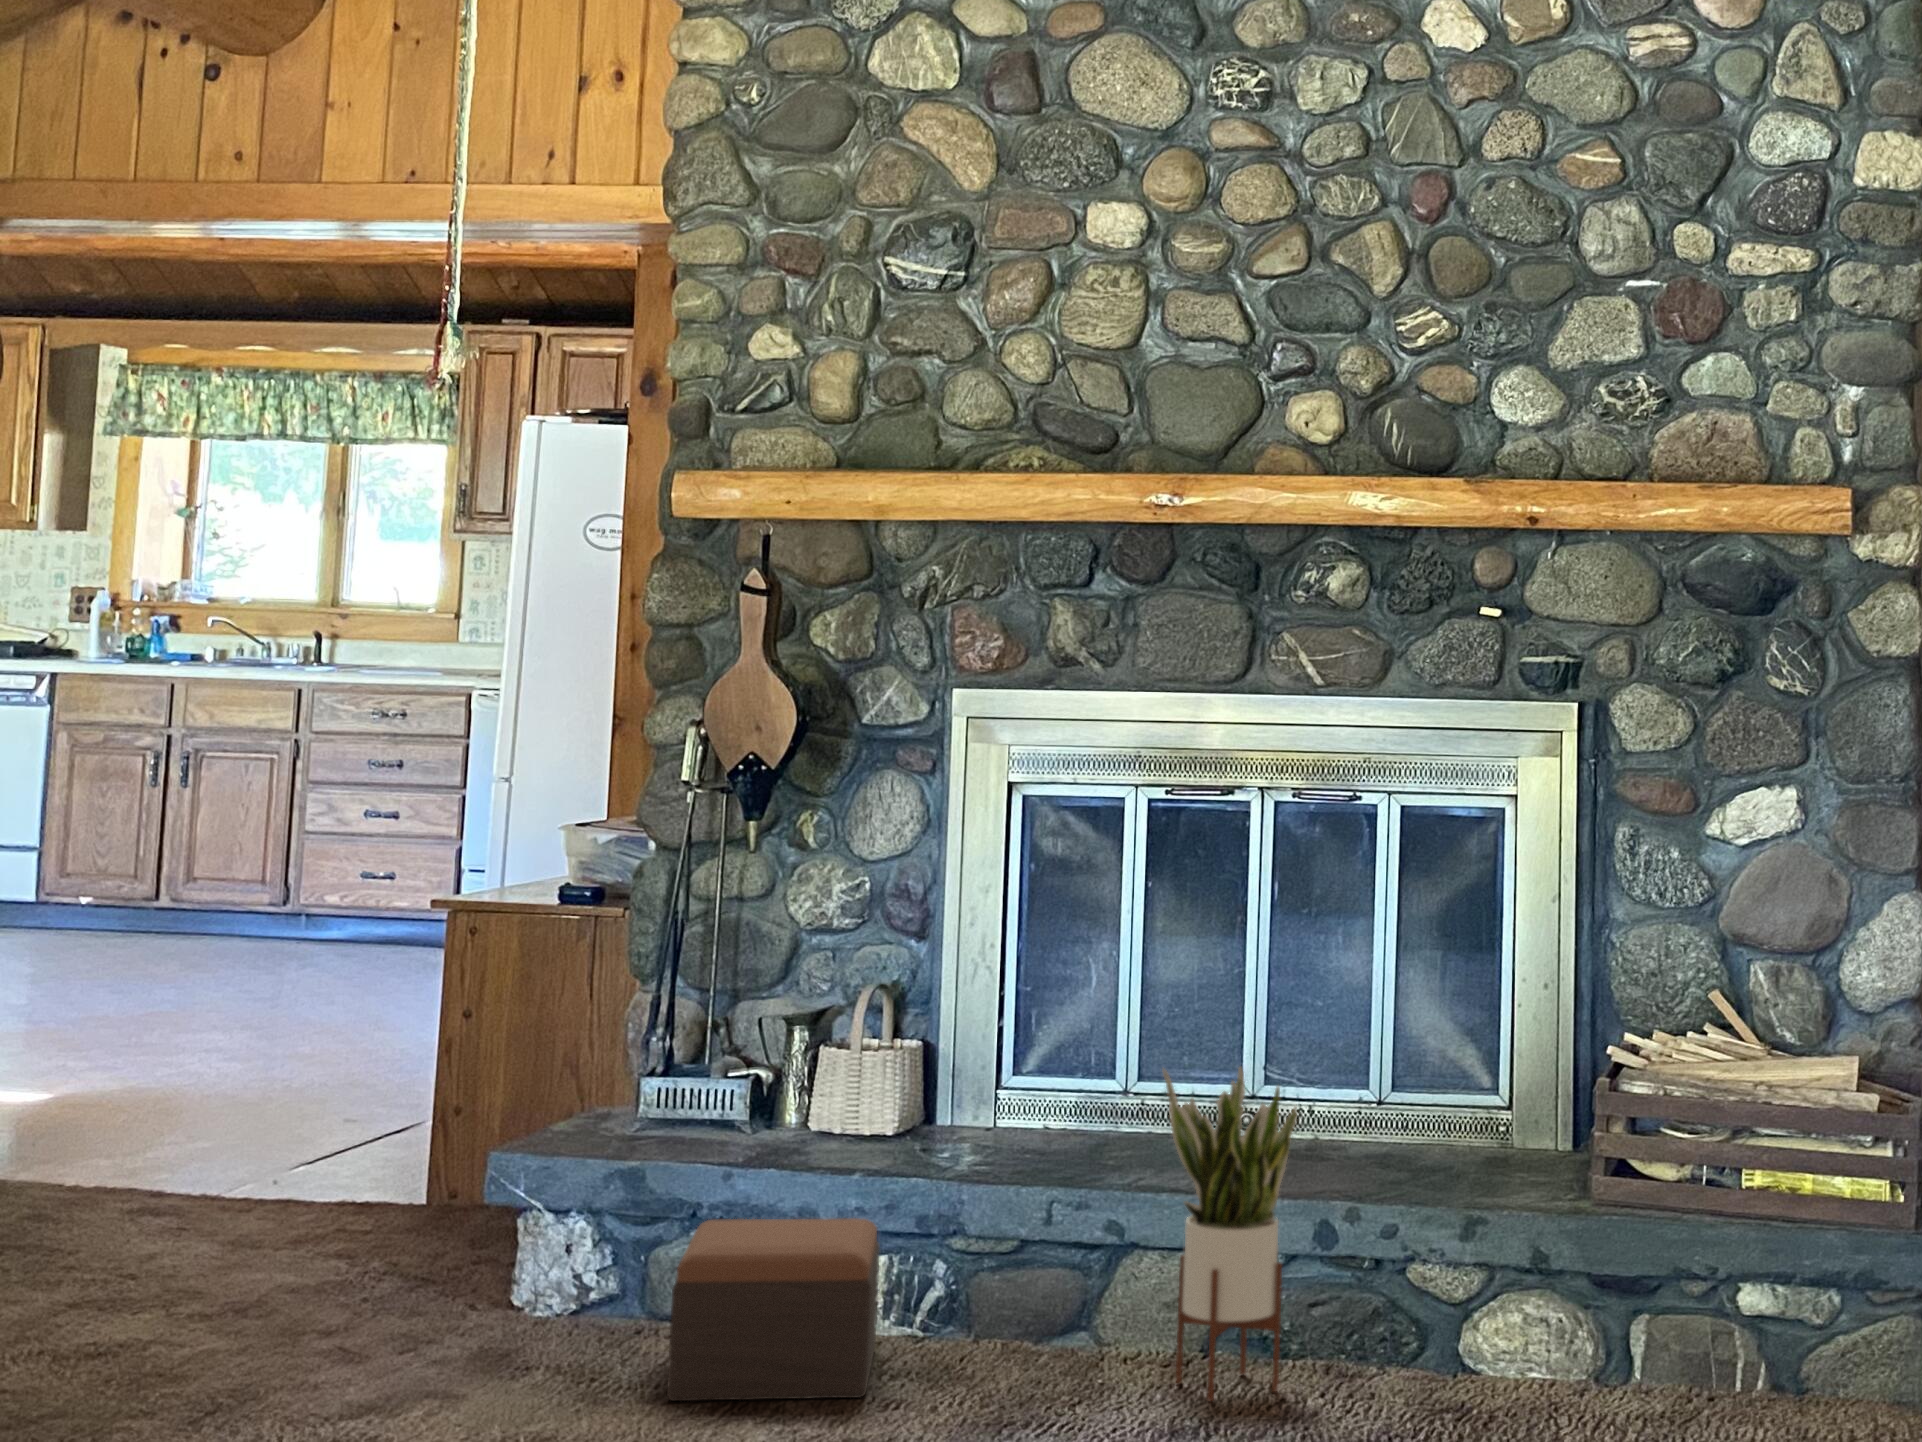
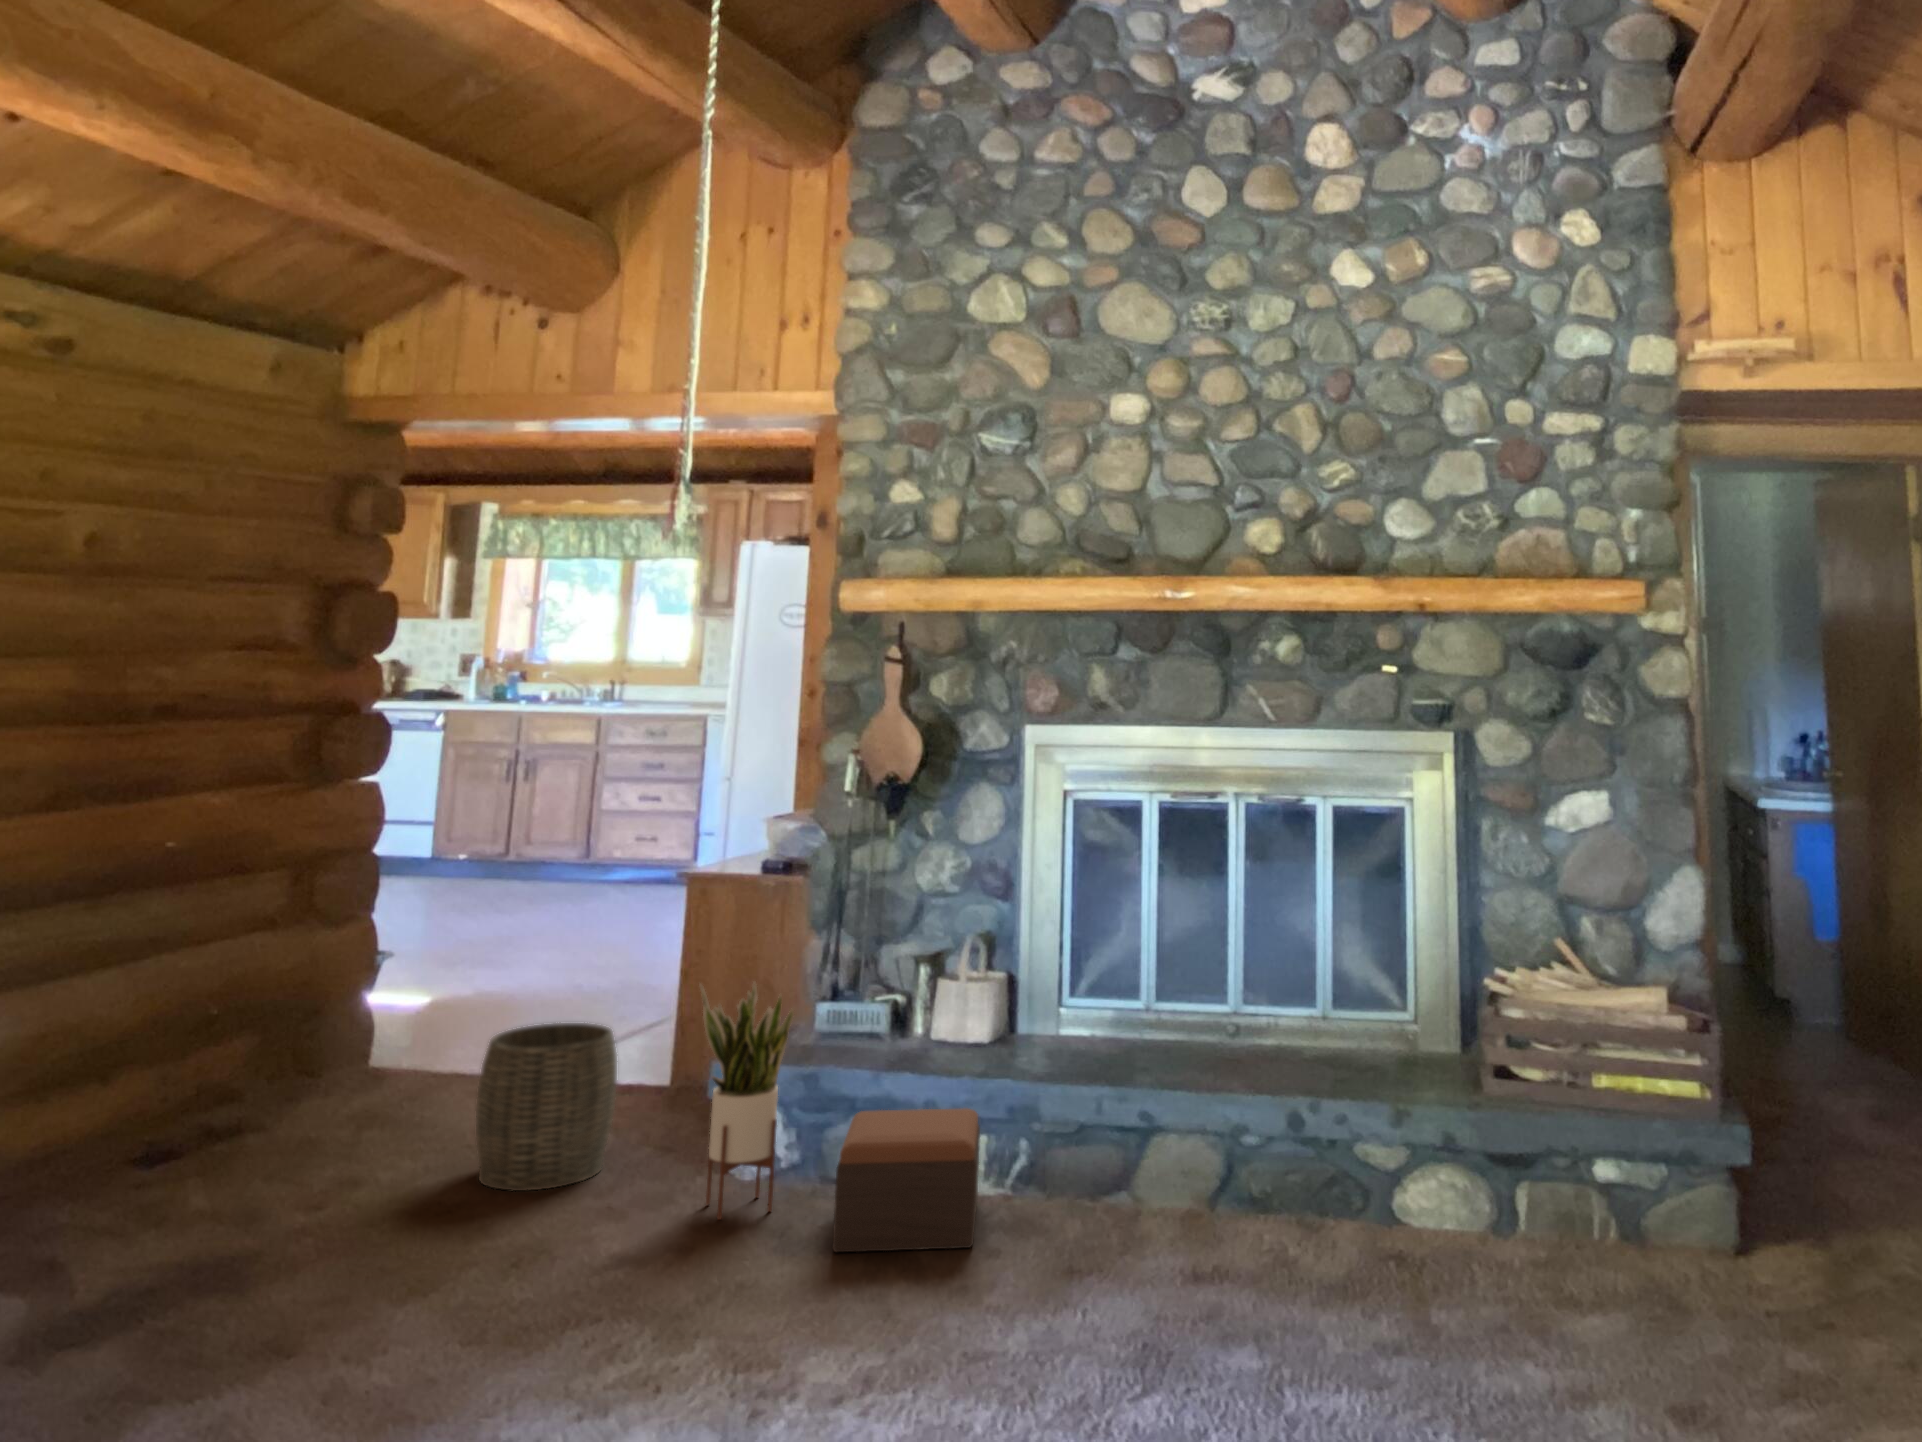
potted plant: present [1163,1067,1297,1401] -> present [700,982,794,1220]
woven basket: none [147,1104,352,1329] -> present [476,1023,617,1191]

